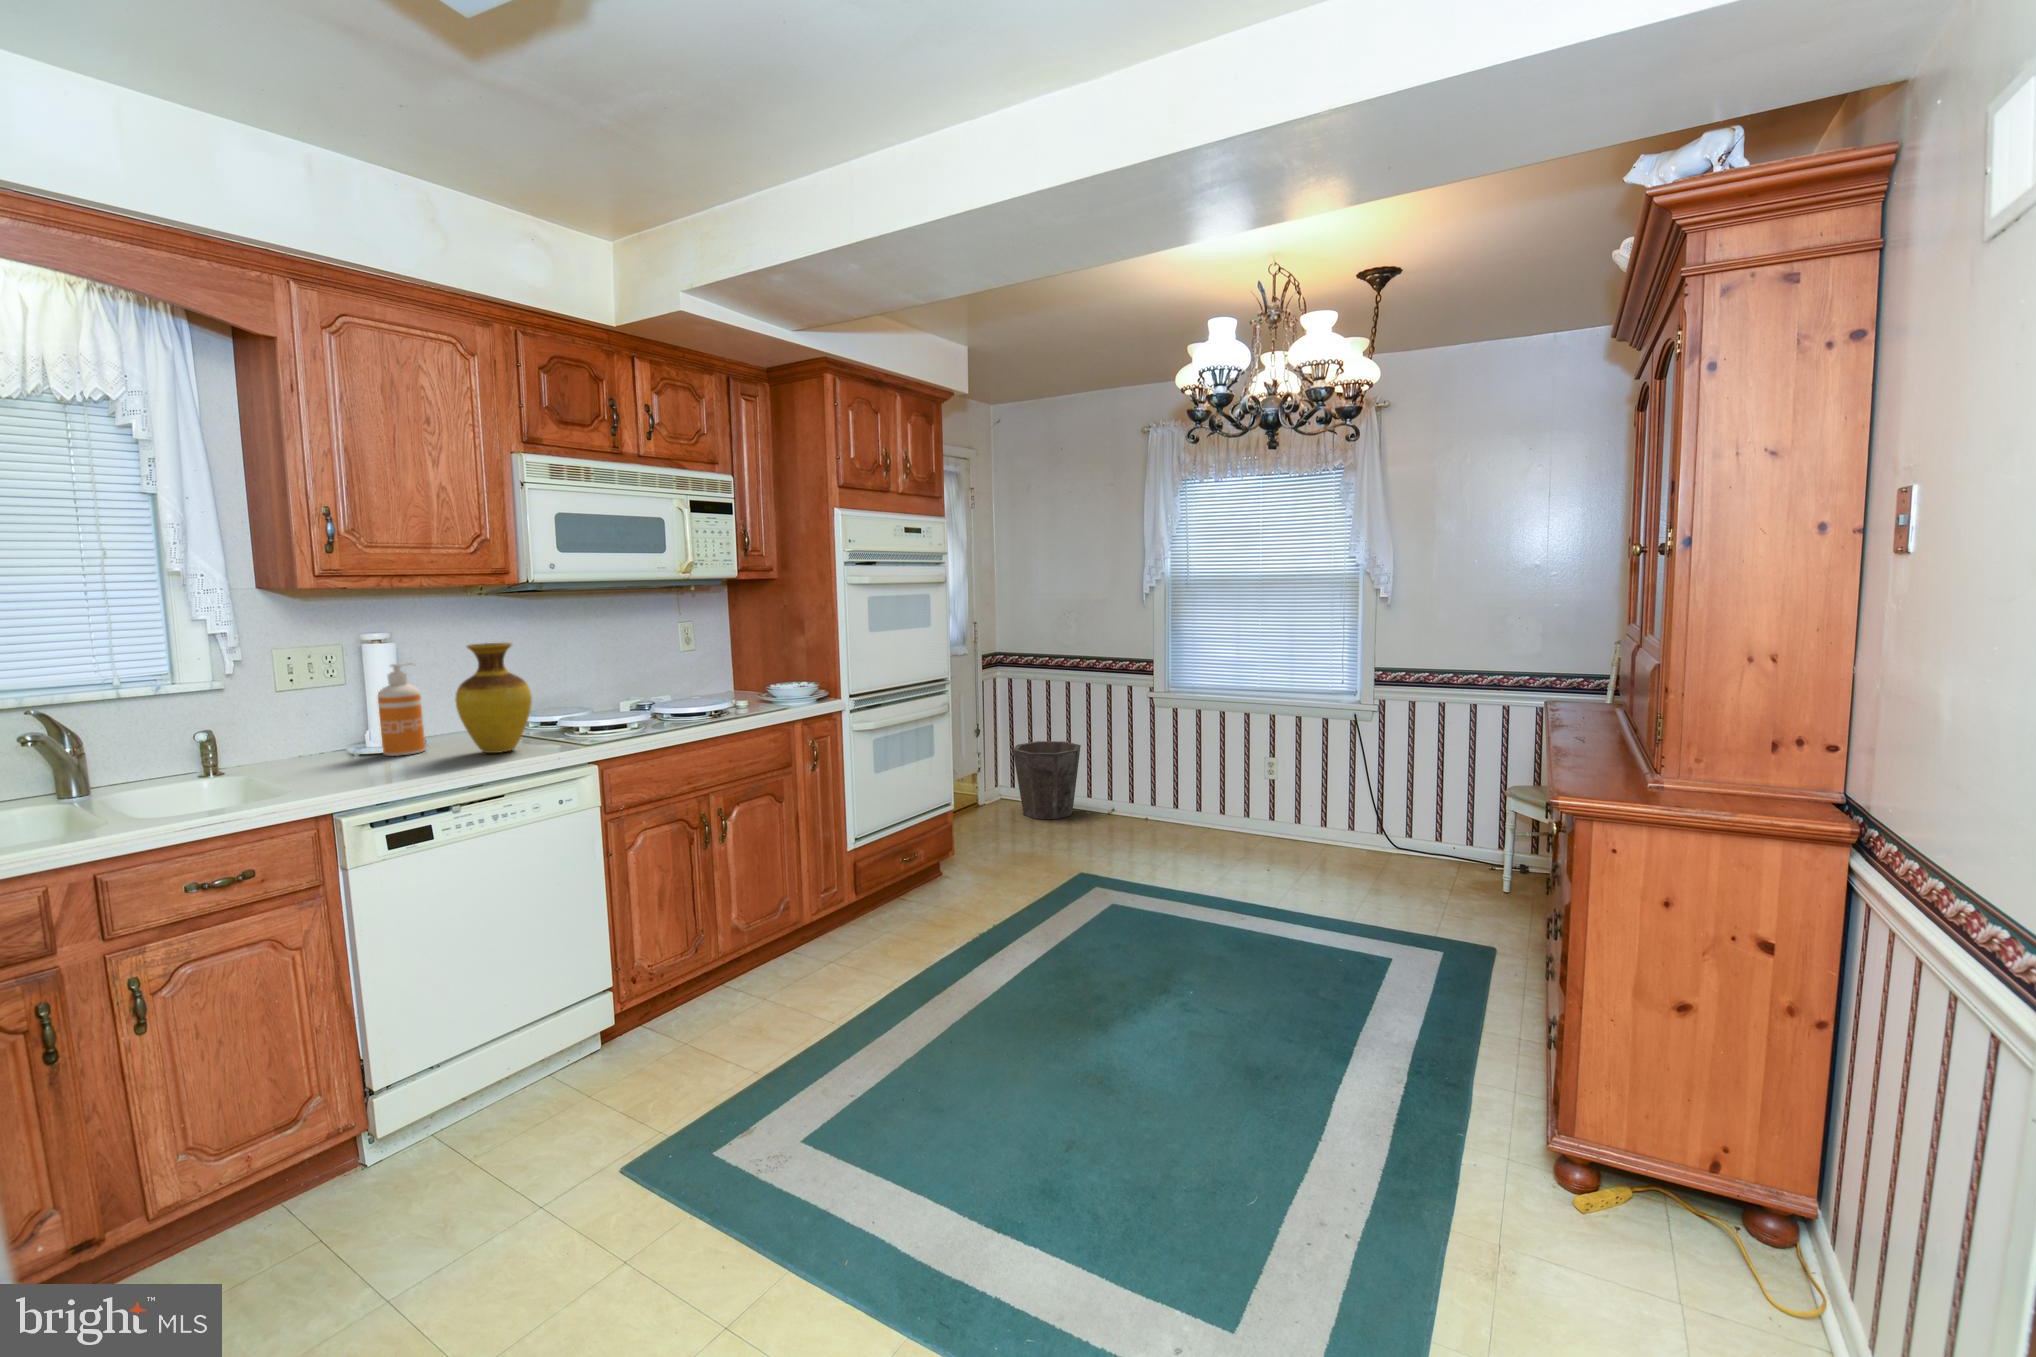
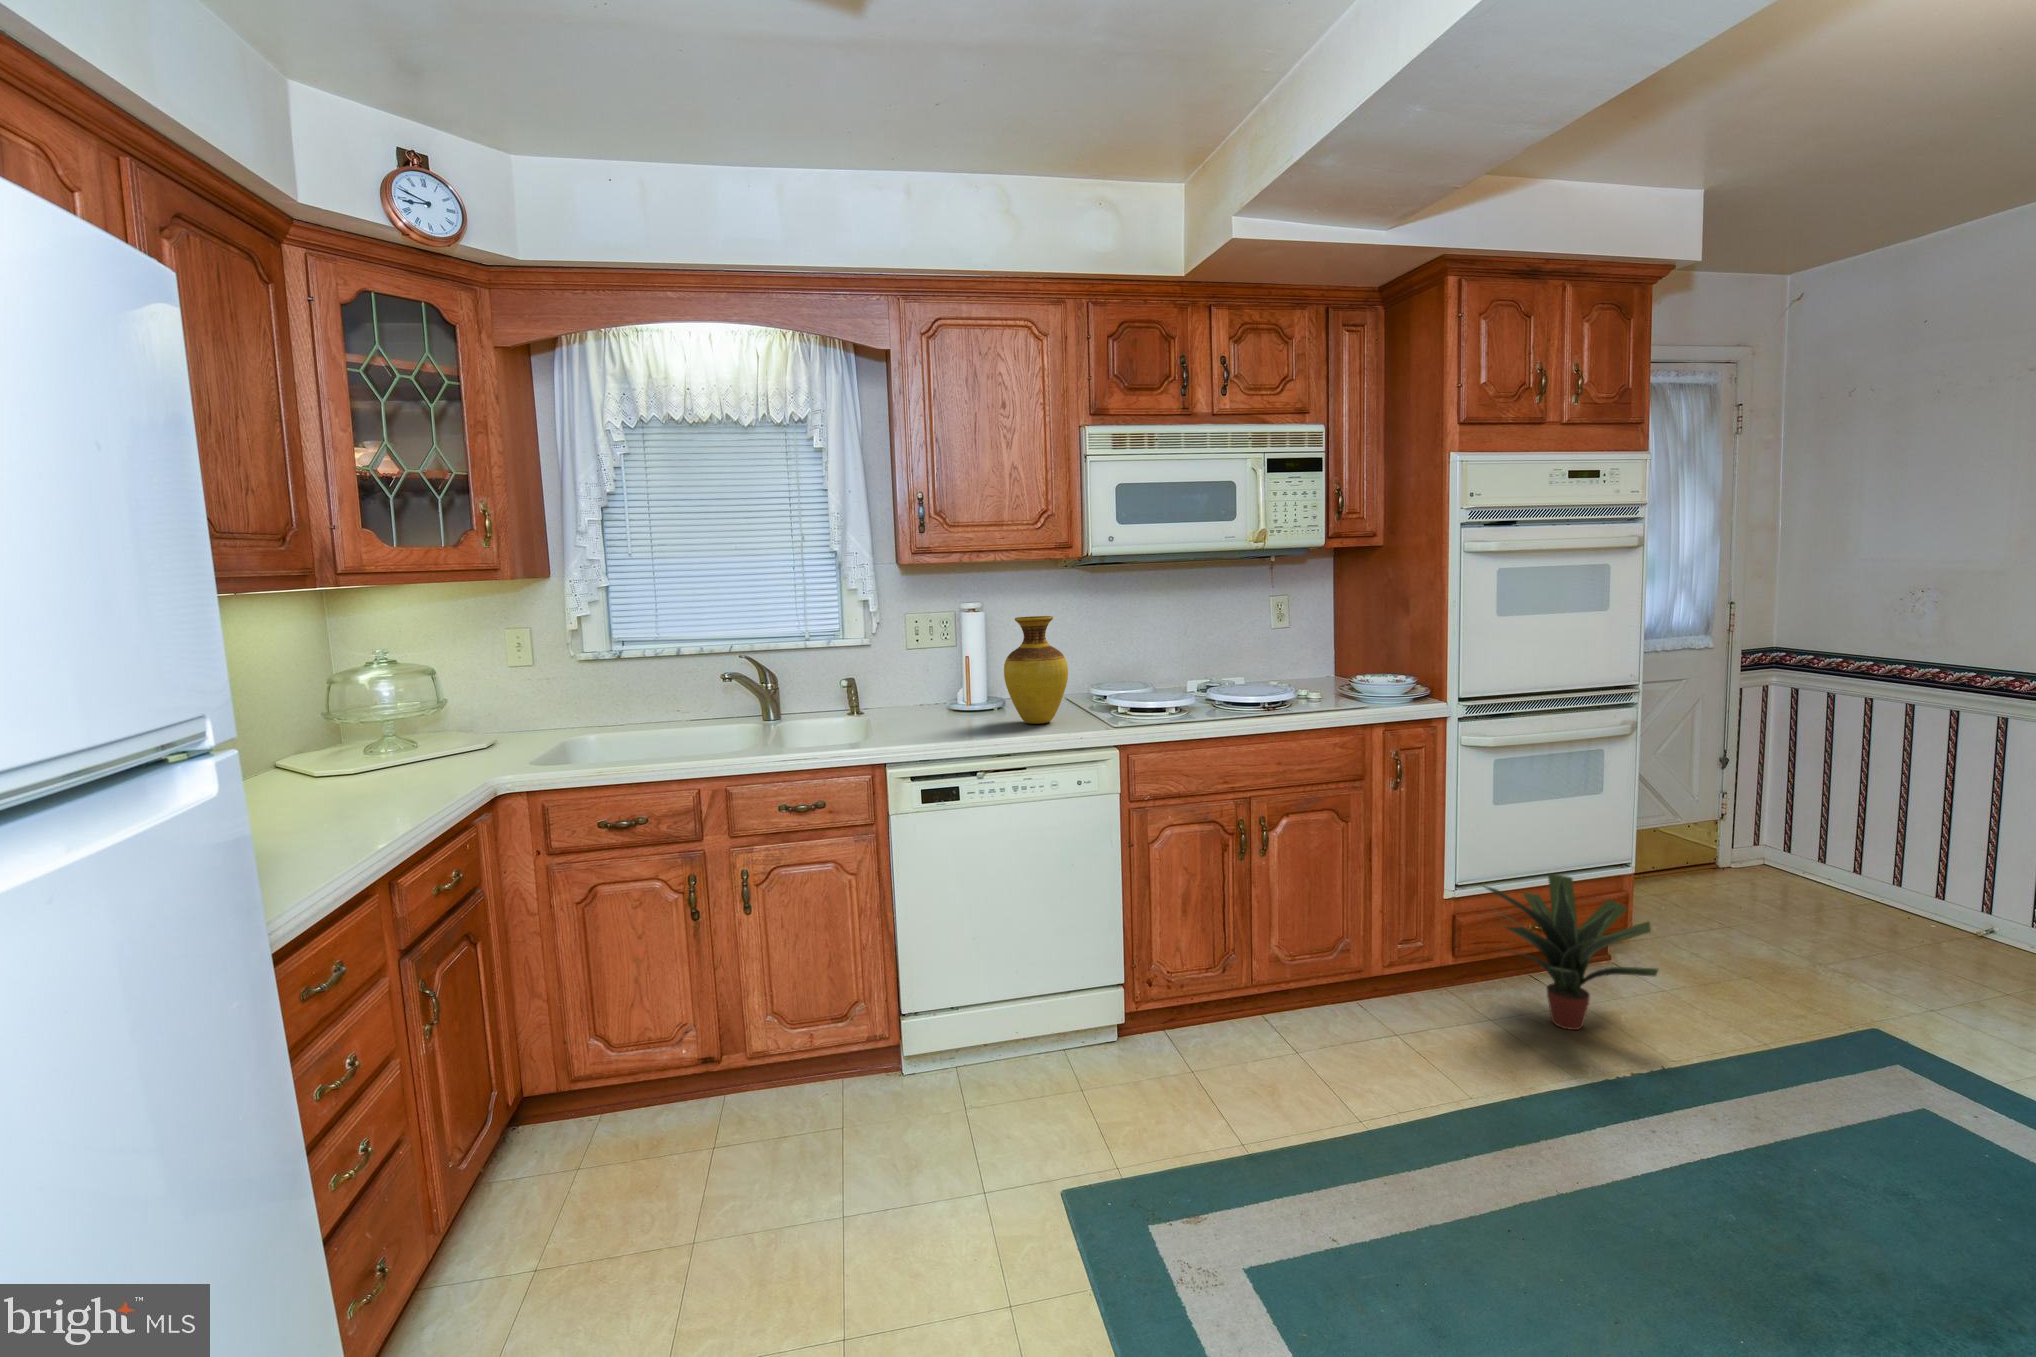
soap dispenser: present [378,663,425,756] -> none [959,633,994,716]
waste bin: present [1013,741,1081,819] -> none [1779,790,1927,917]
potted plant: none [878,820,986,926] -> present [1484,873,1659,1030]

